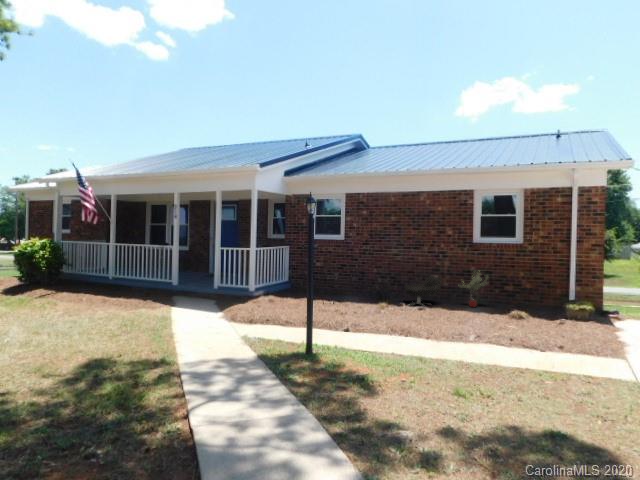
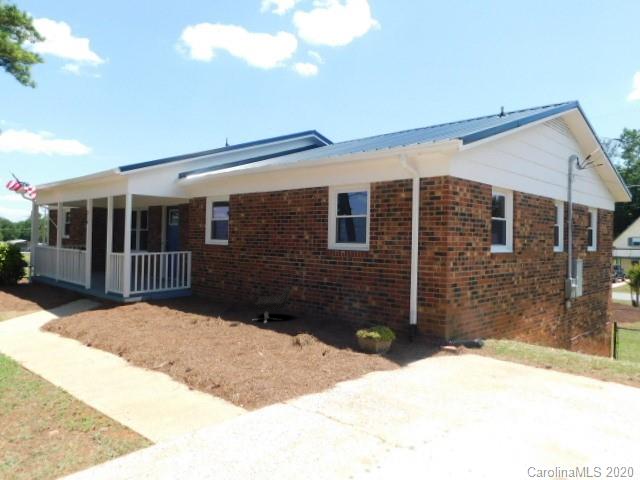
potted tree: present [462,271,488,307] -> none [304,282,331,326]

